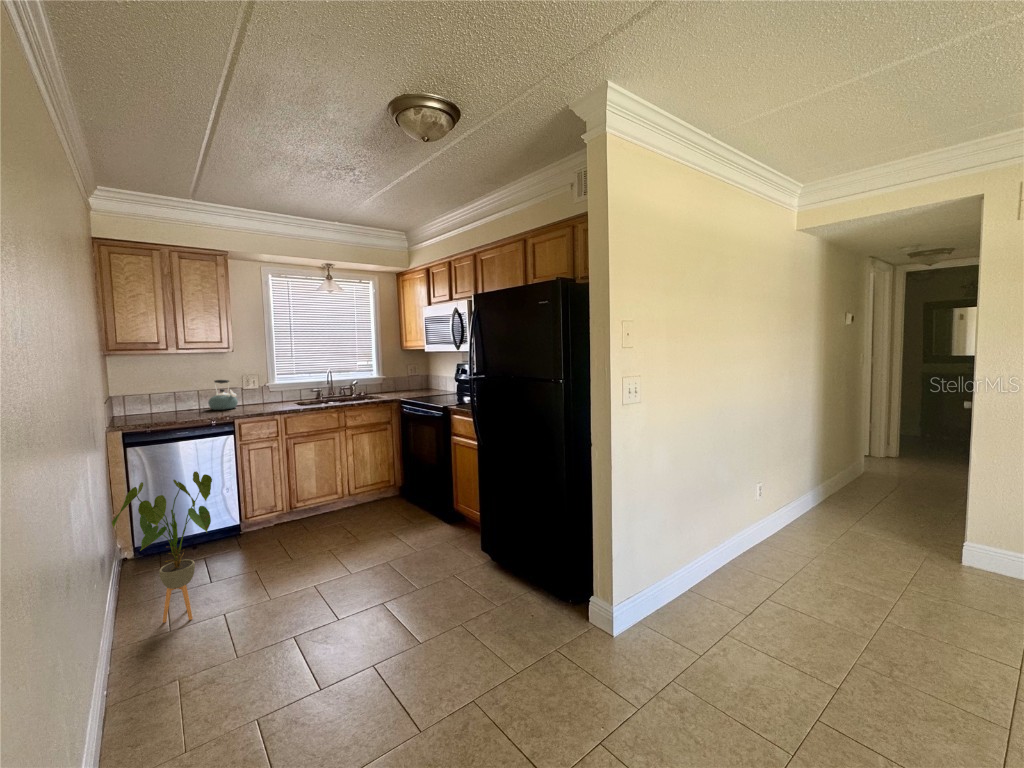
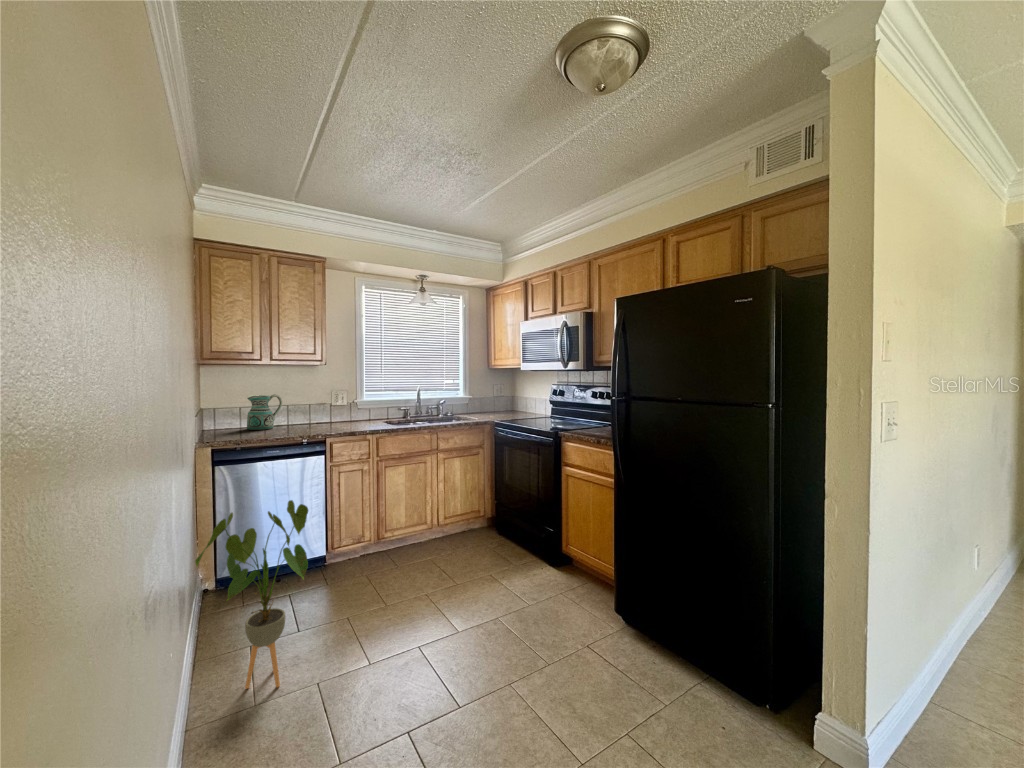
kettle: present [208,380,238,410] -> none [297,395,327,427]
ceramic pitcher: none [157,381,192,414] -> present [247,394,282,430]

